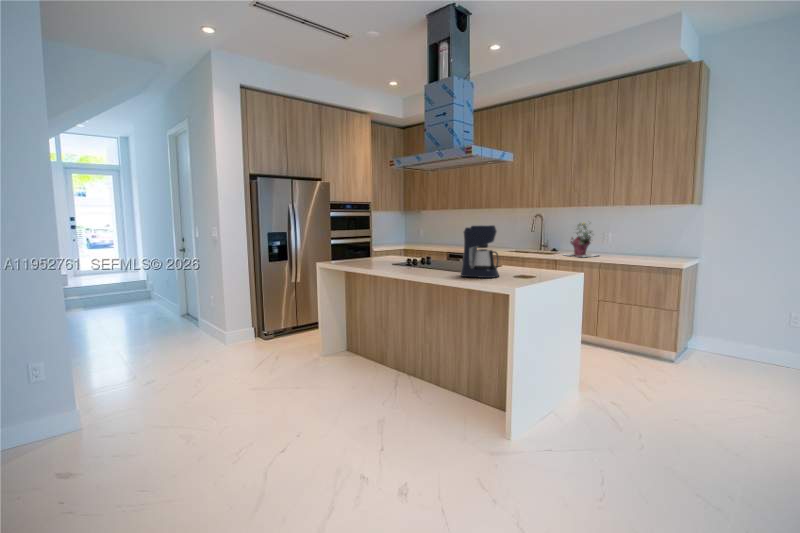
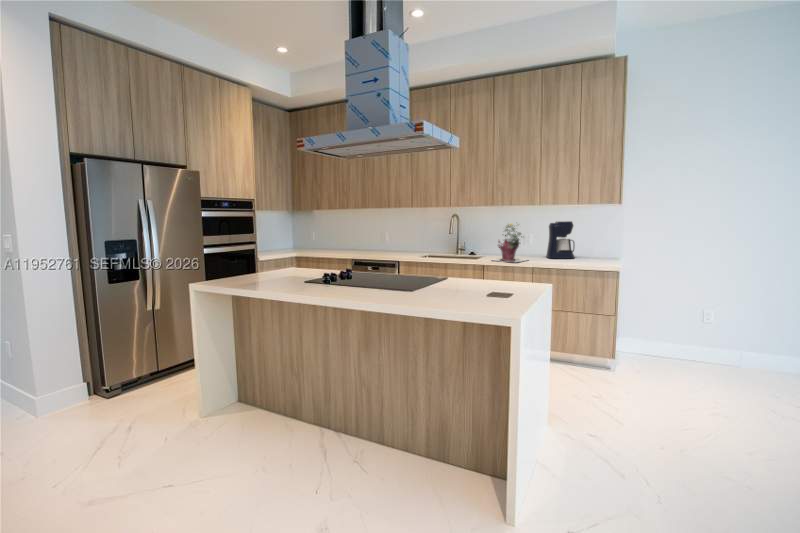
coffee maker: present [461,225,499,278] -> present [546,221,575,258]

